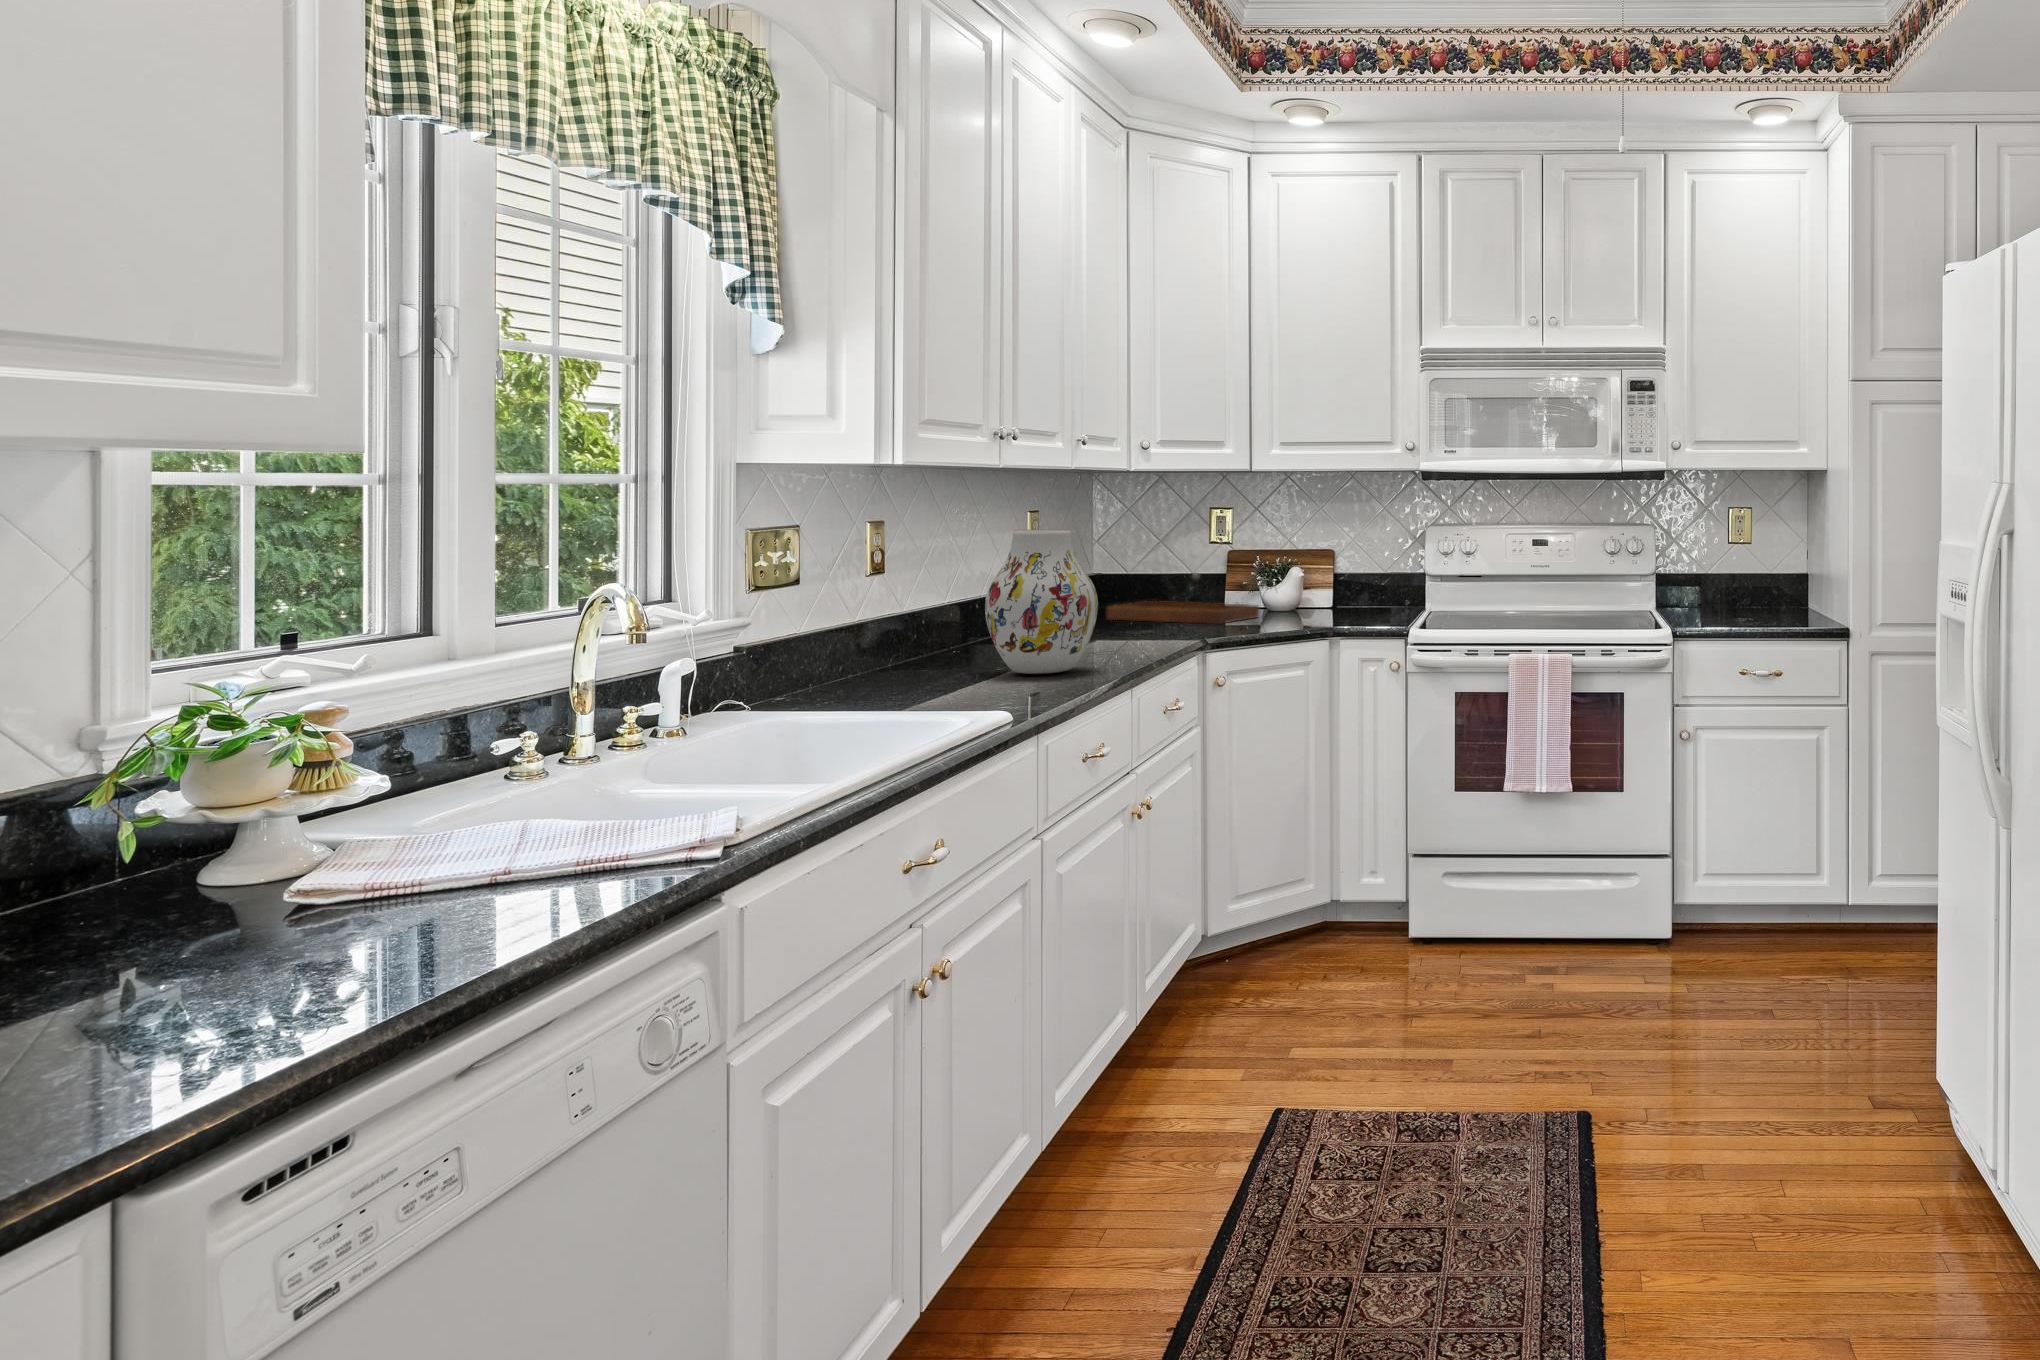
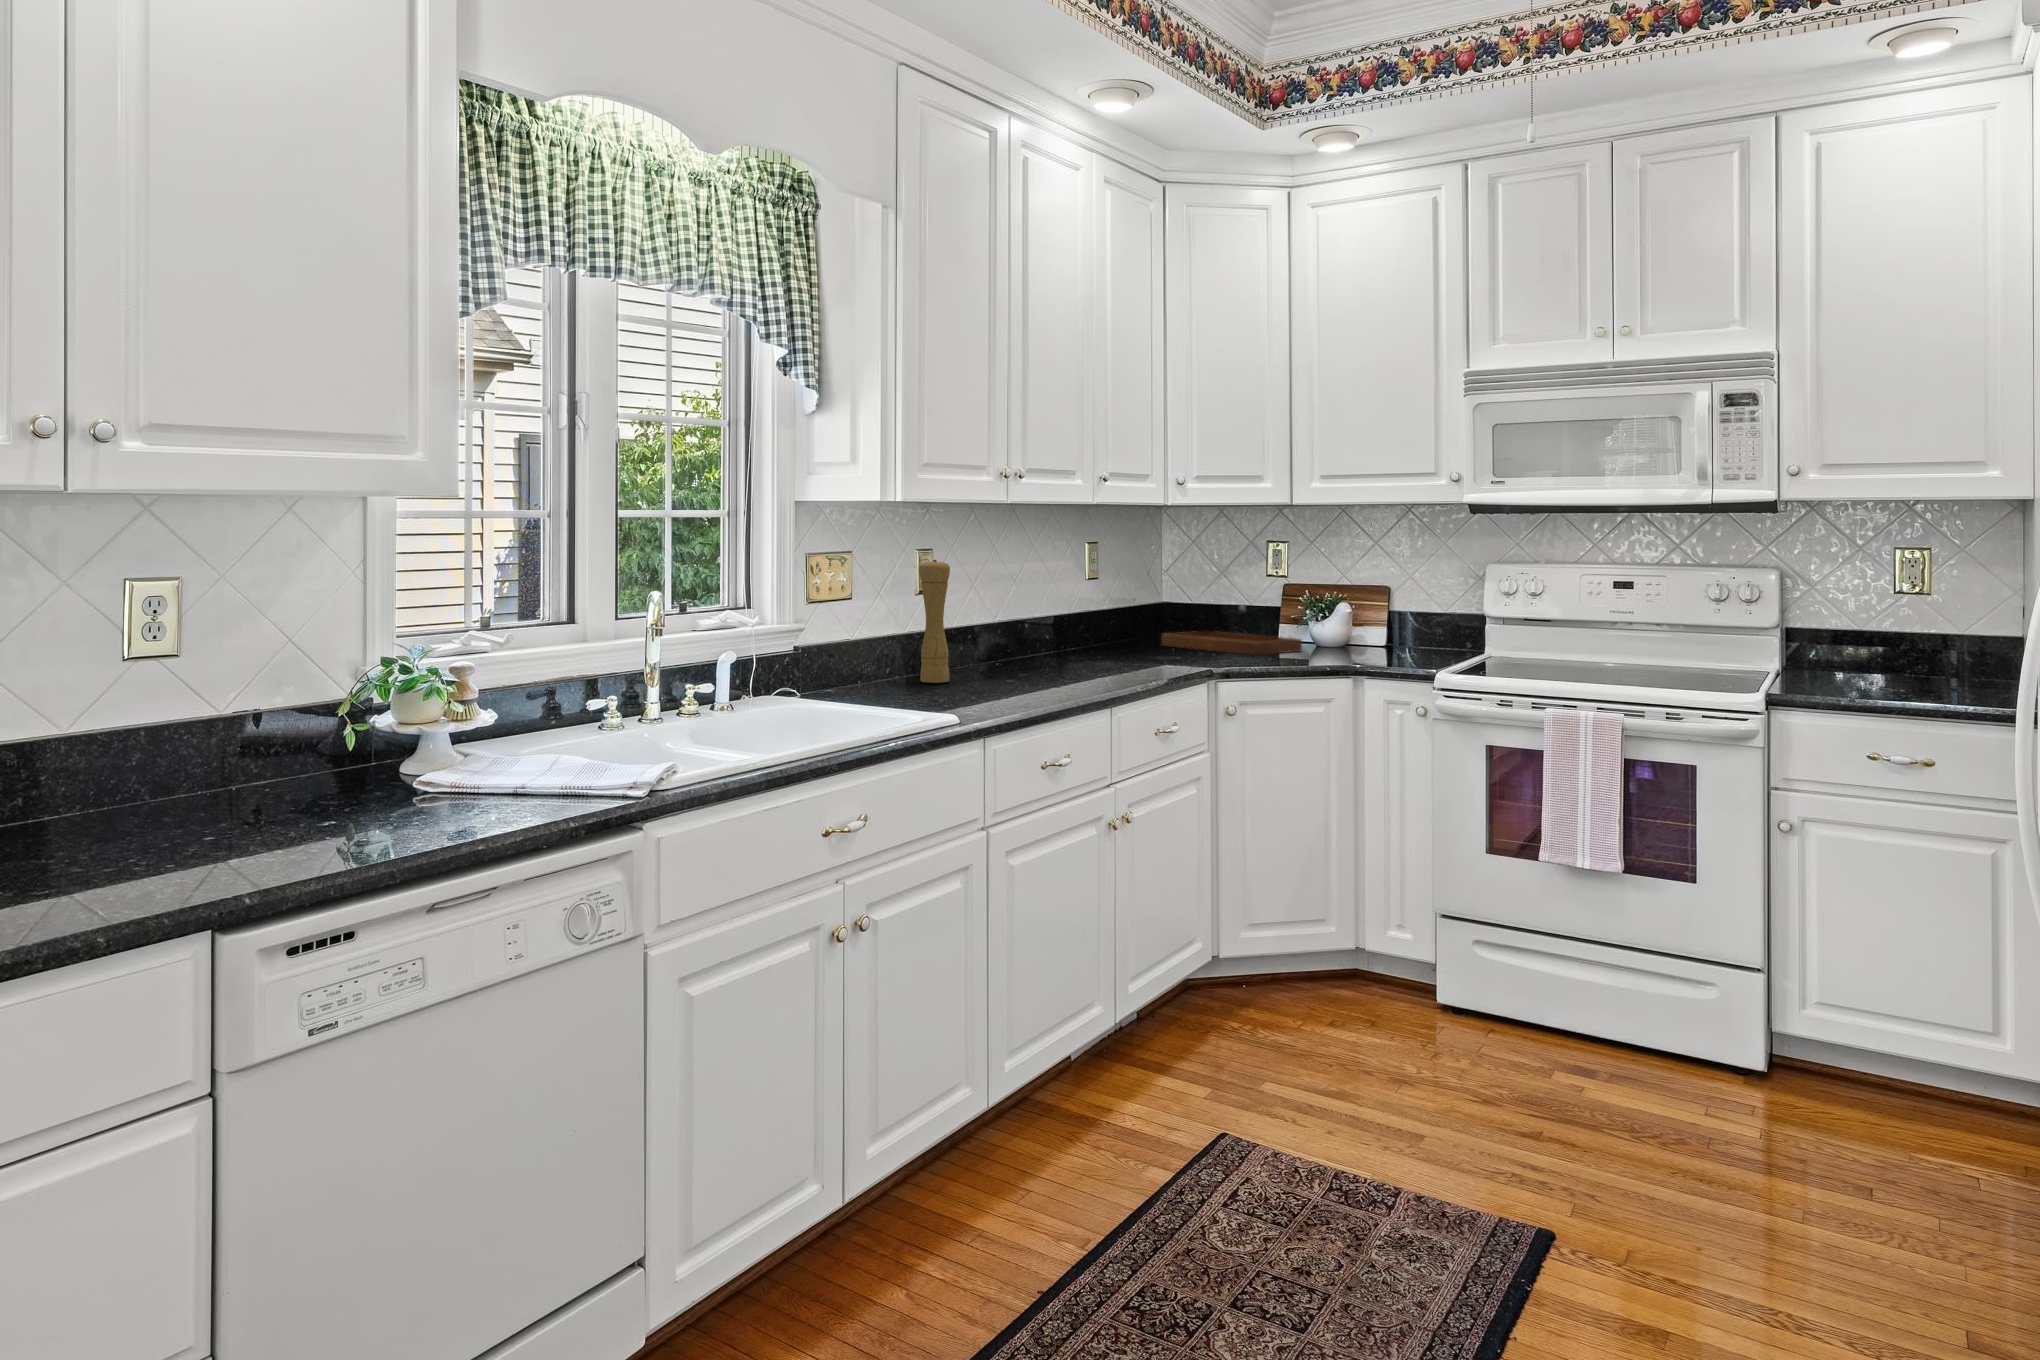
vase: present [985,529,1098,674] -> none [987,560,1081,687]
pepper mill: none [889,532,930,678] -> present [919,560,950,683]

